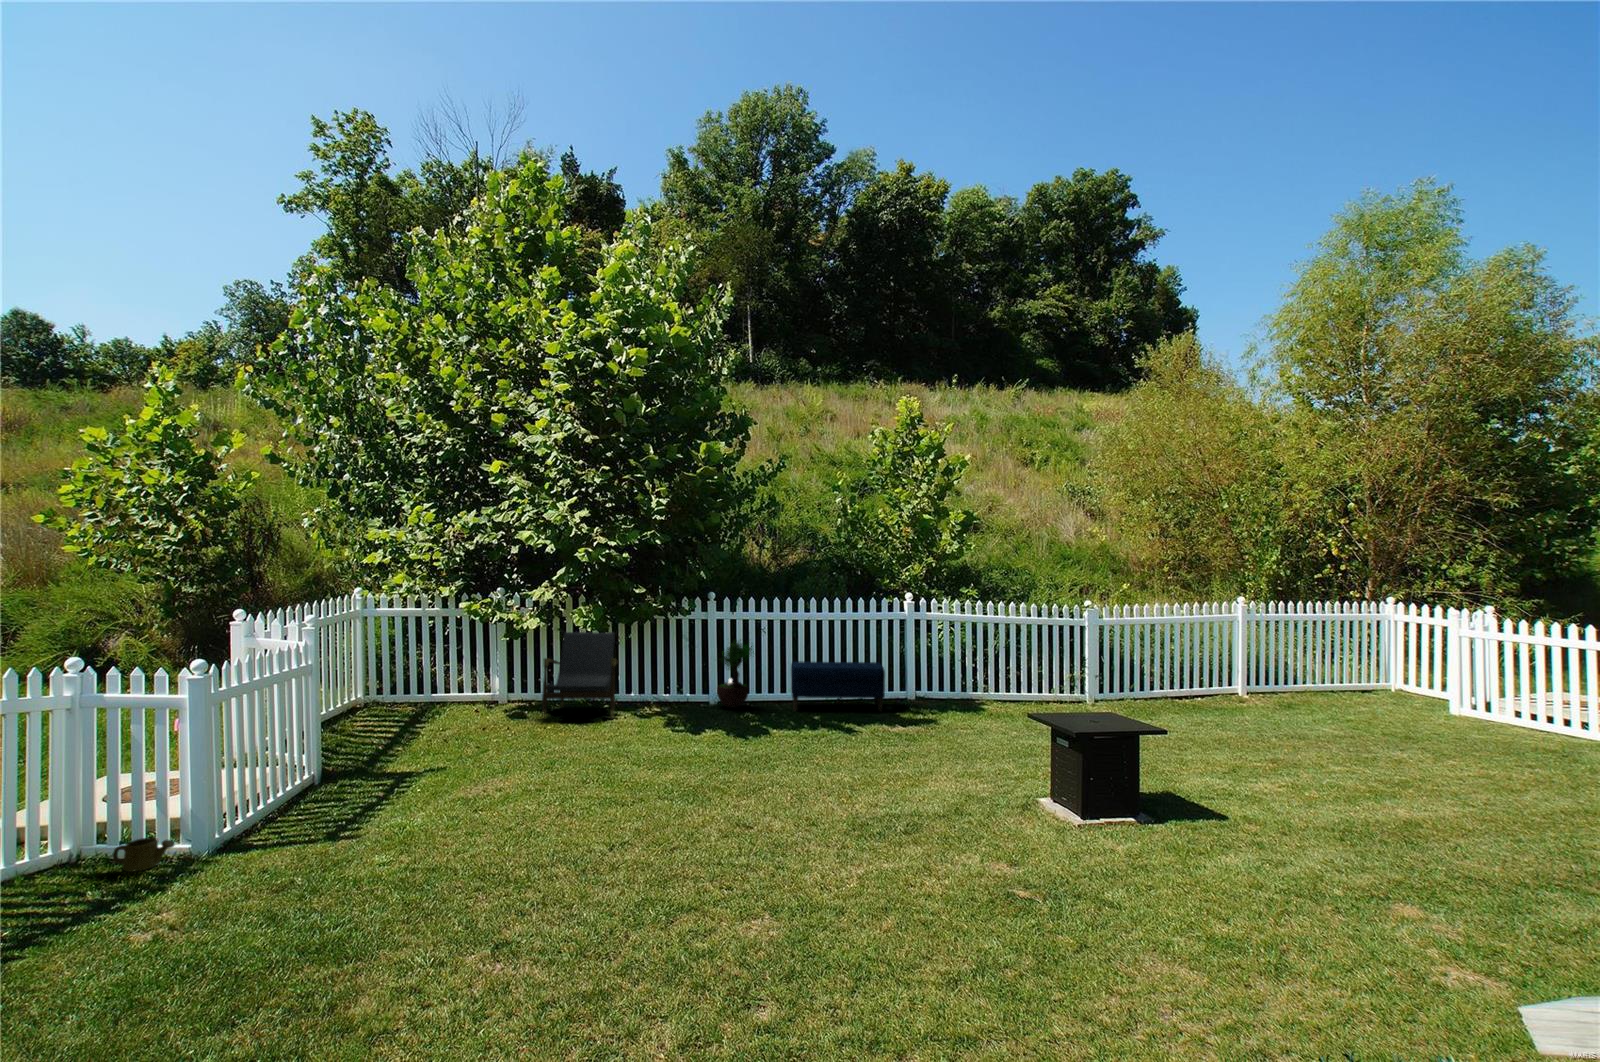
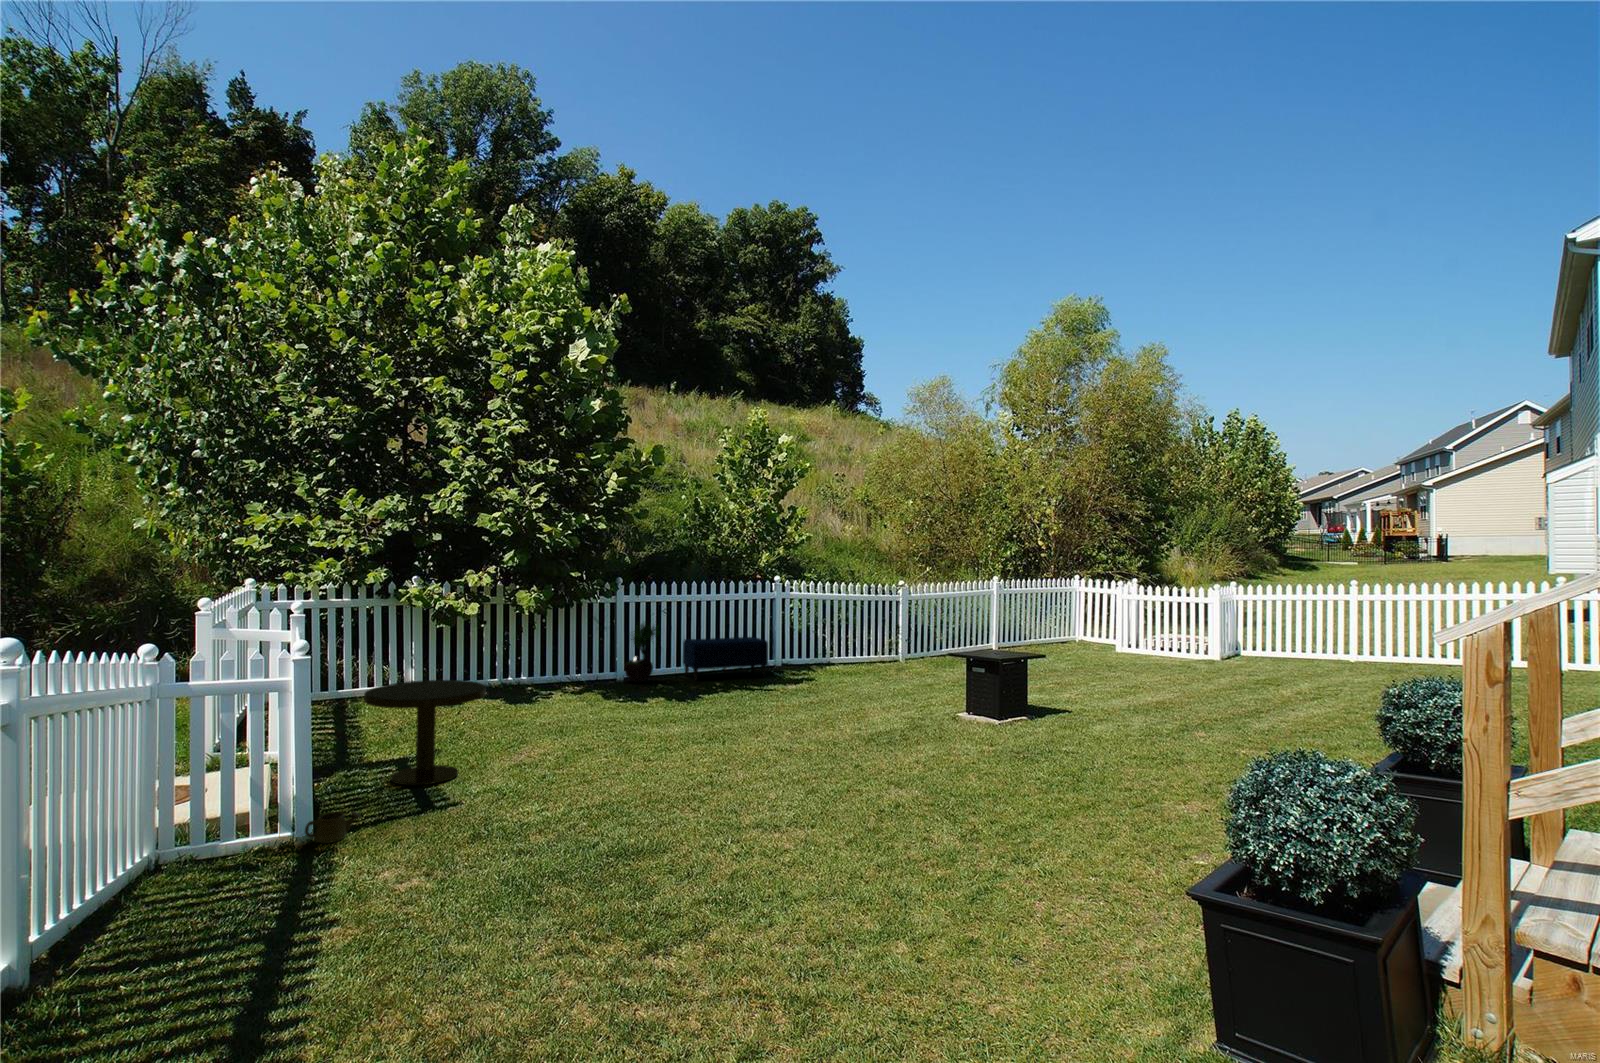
lounge chair: present [542,632,618,719] -> none [480,619,549,703]
side table: none [276,698,411,812] -> present [364,680,486,785]

